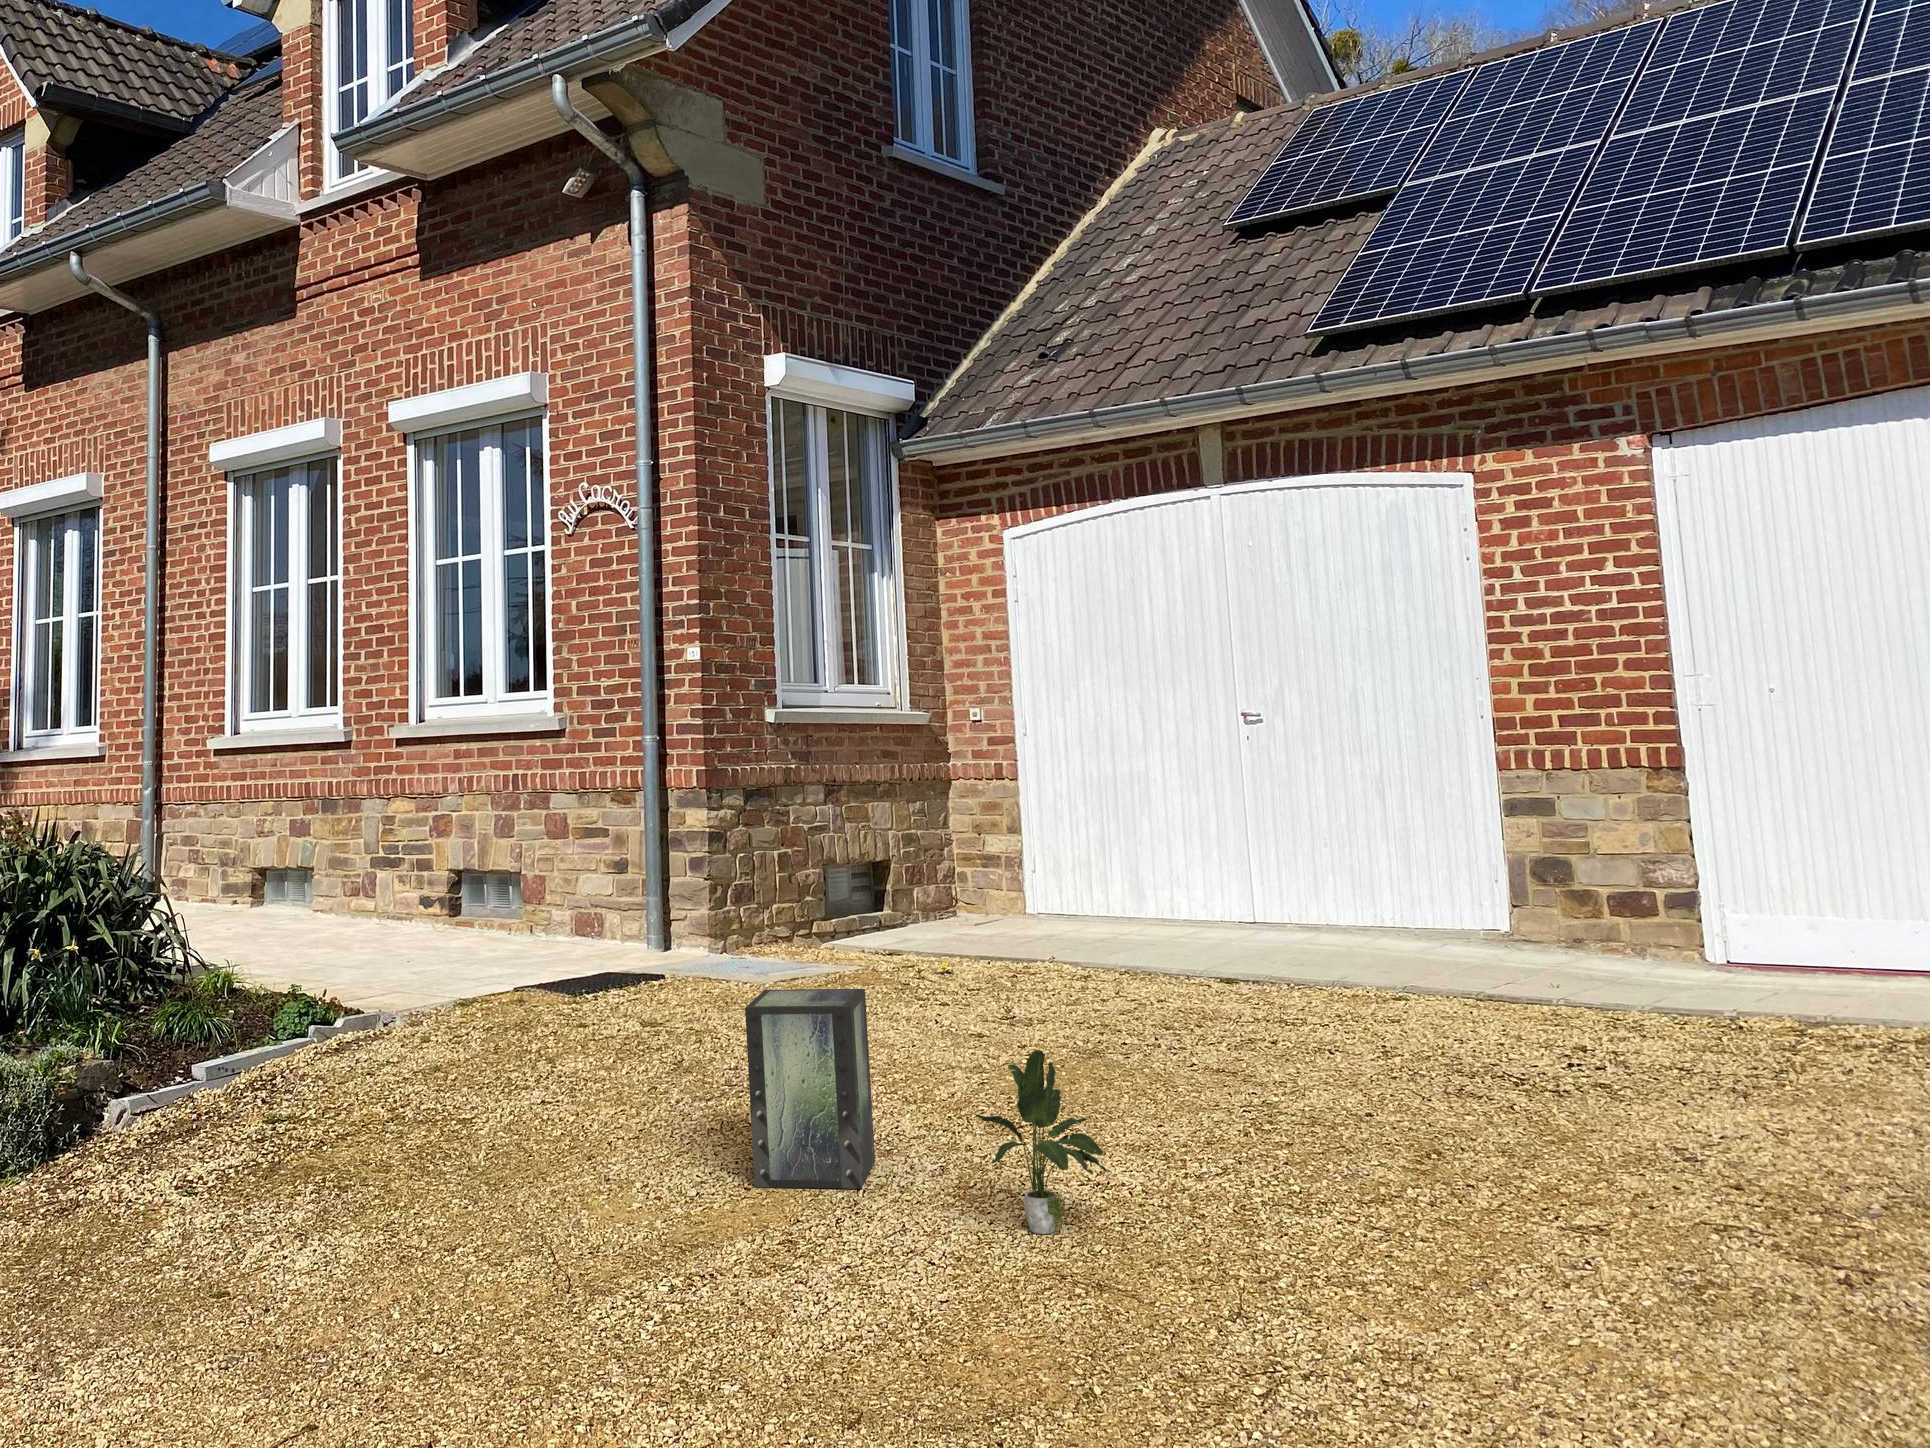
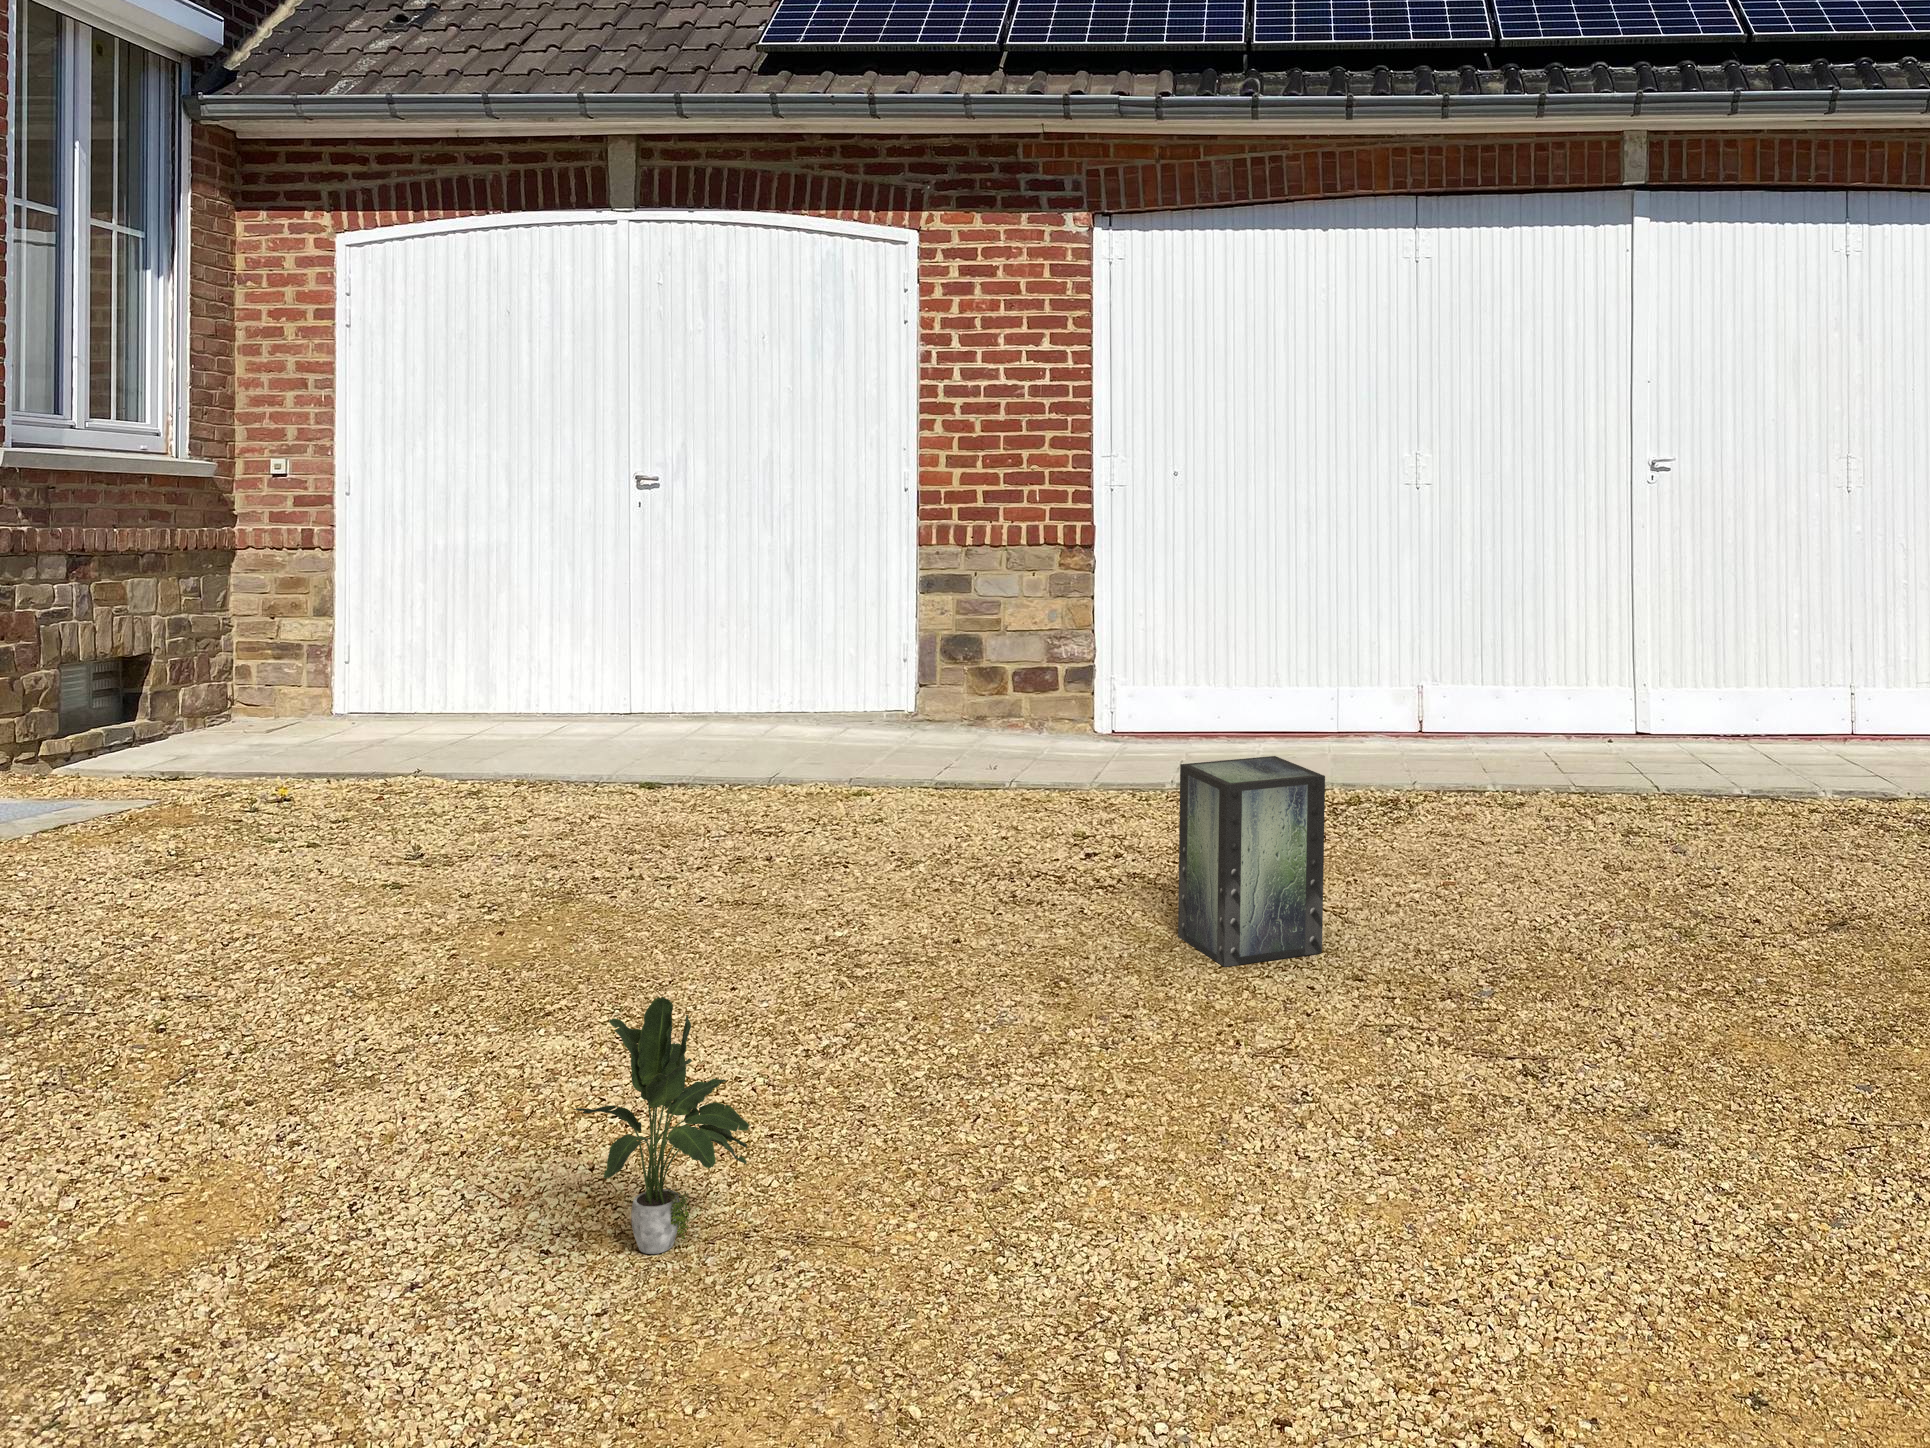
storage box: present [745,989,875,1189] -> present [1178,756,1325,967]

